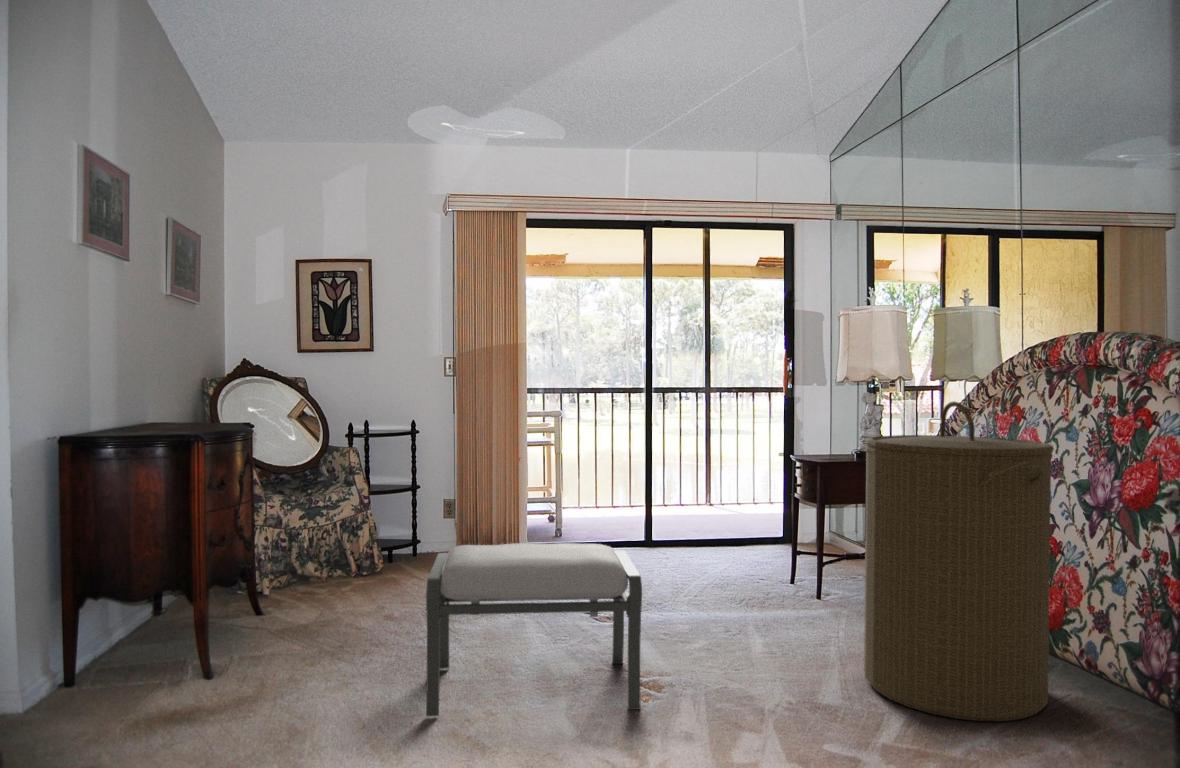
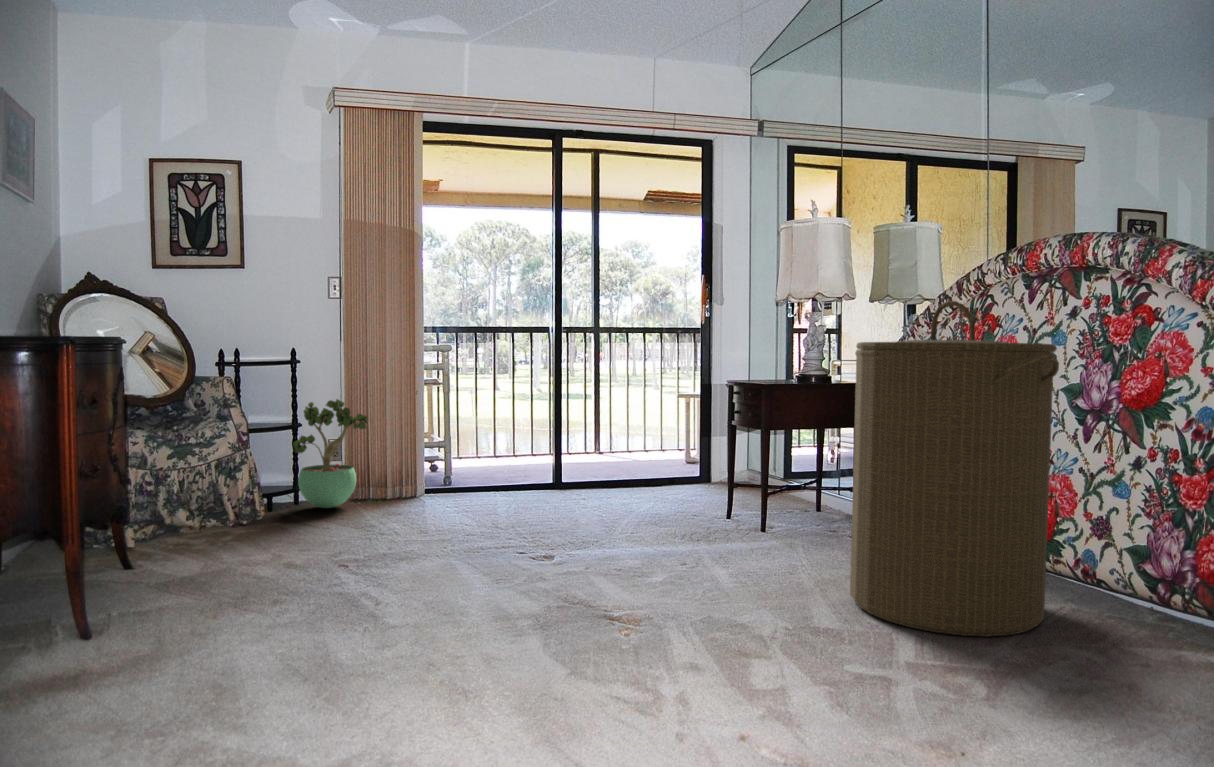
potted plant: none [406,464,469,558] -> present [293,399,367,508]
ottoman: present [426,543,642,716] -> none [368,466,631,674]

